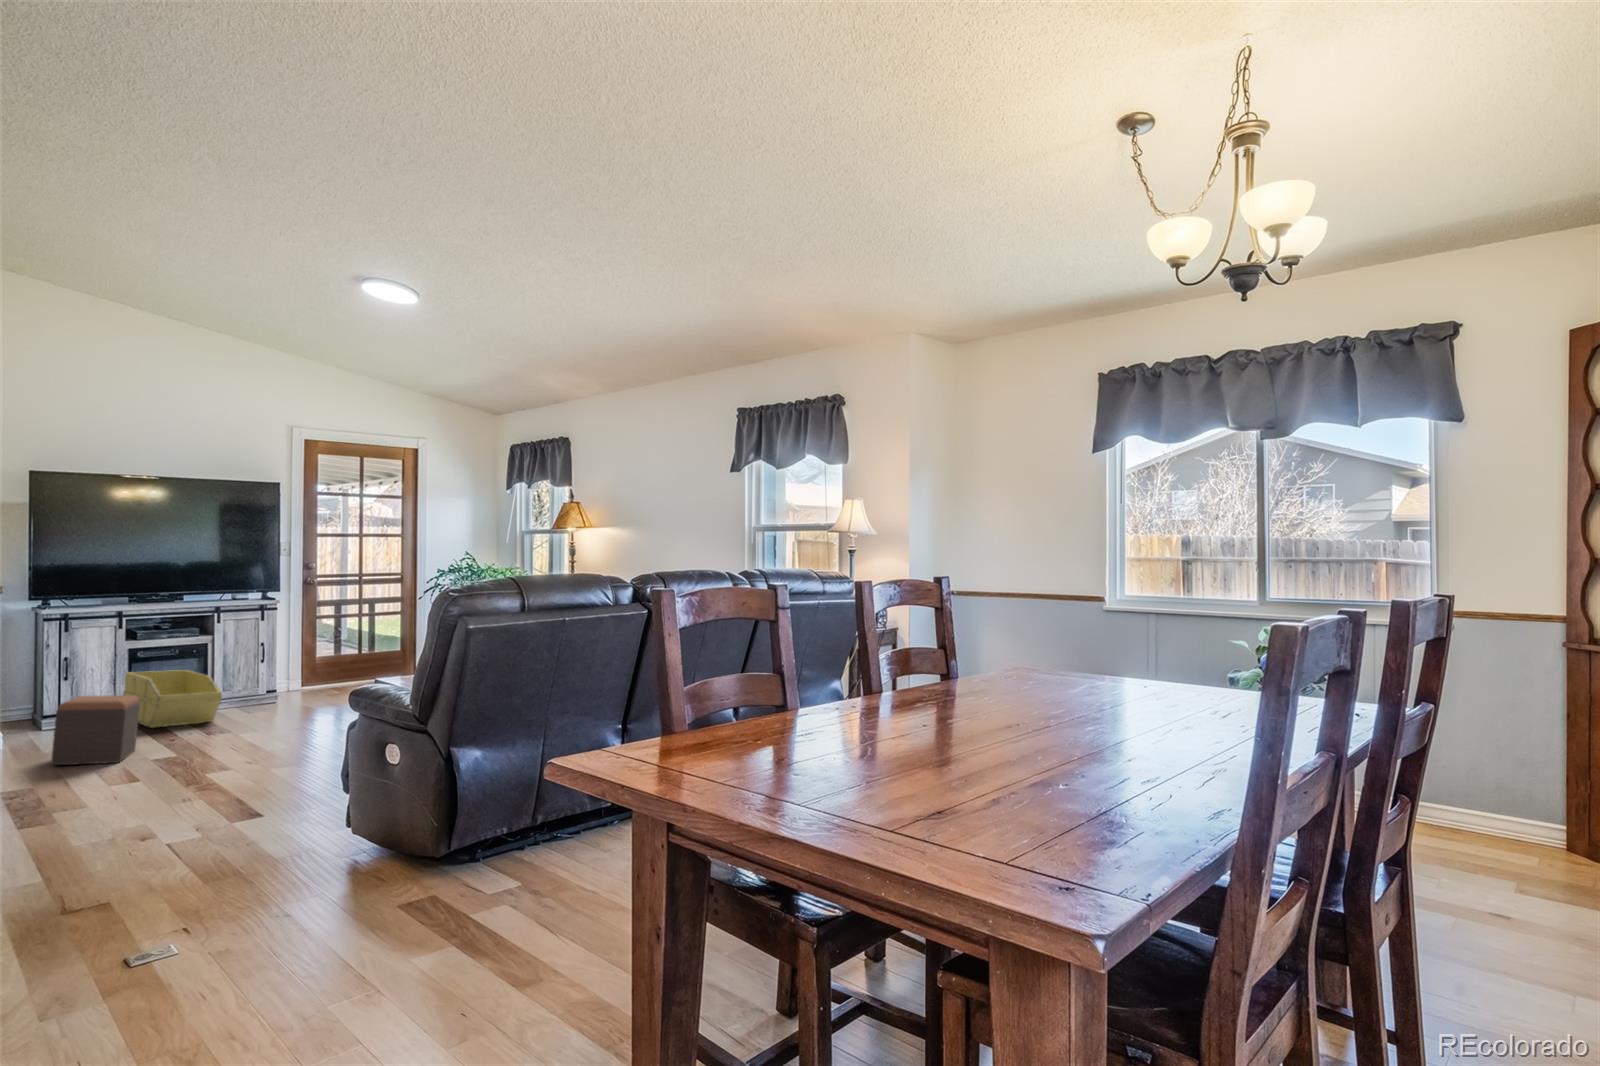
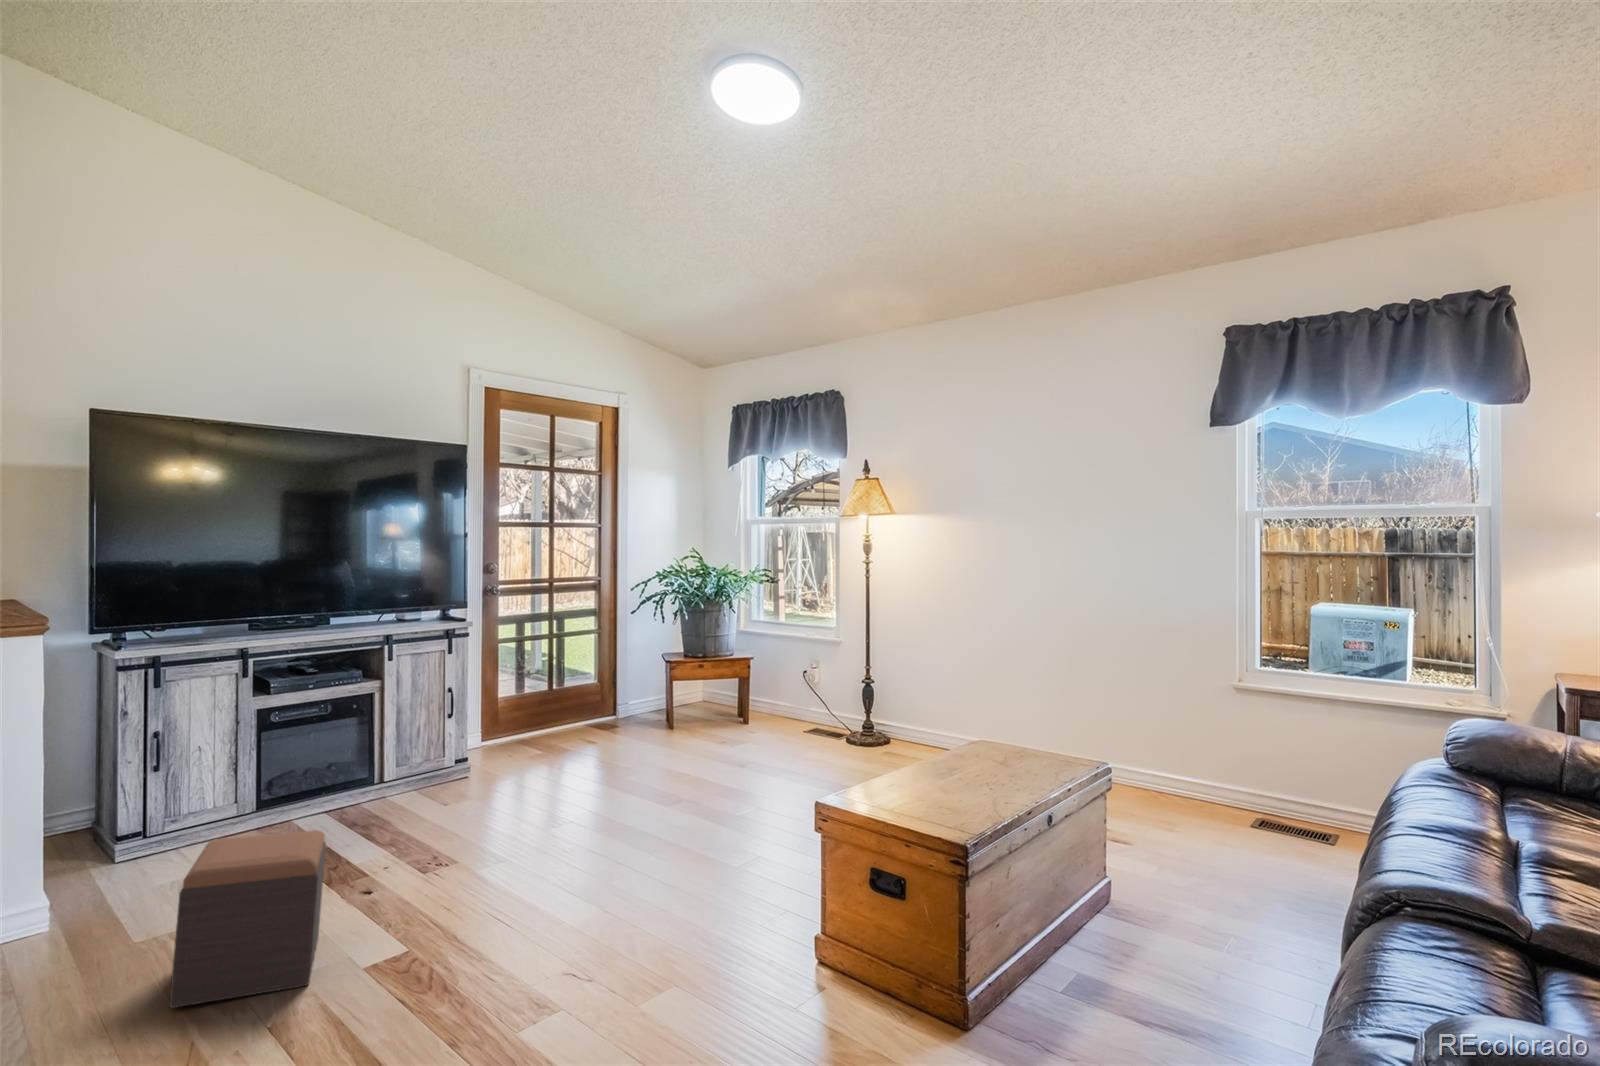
storage bin: present [123,670,222,728] -> none [249,738,422,856]

